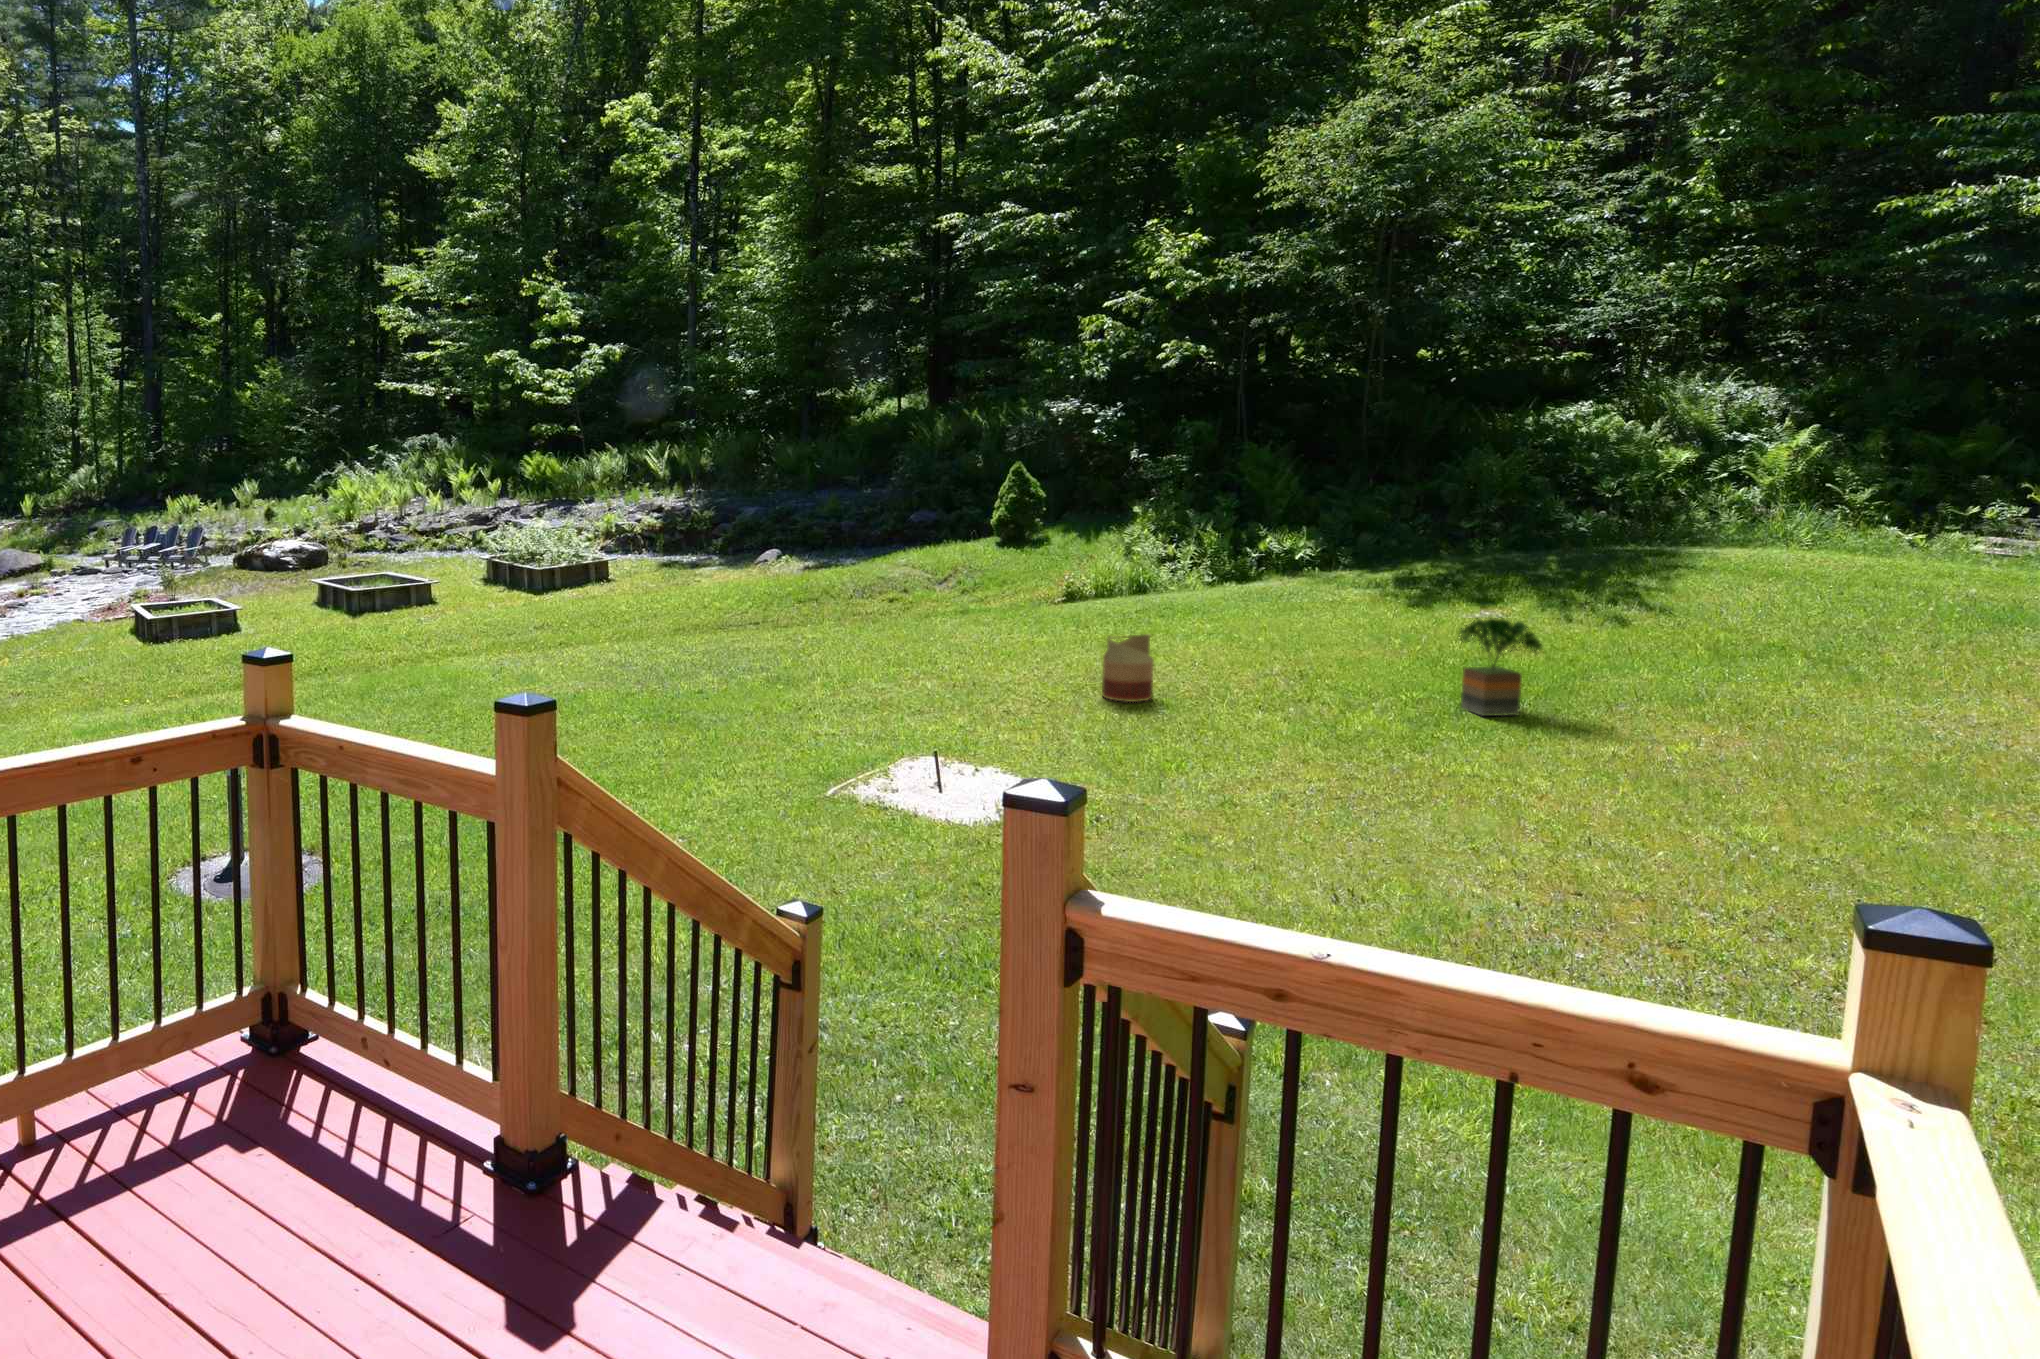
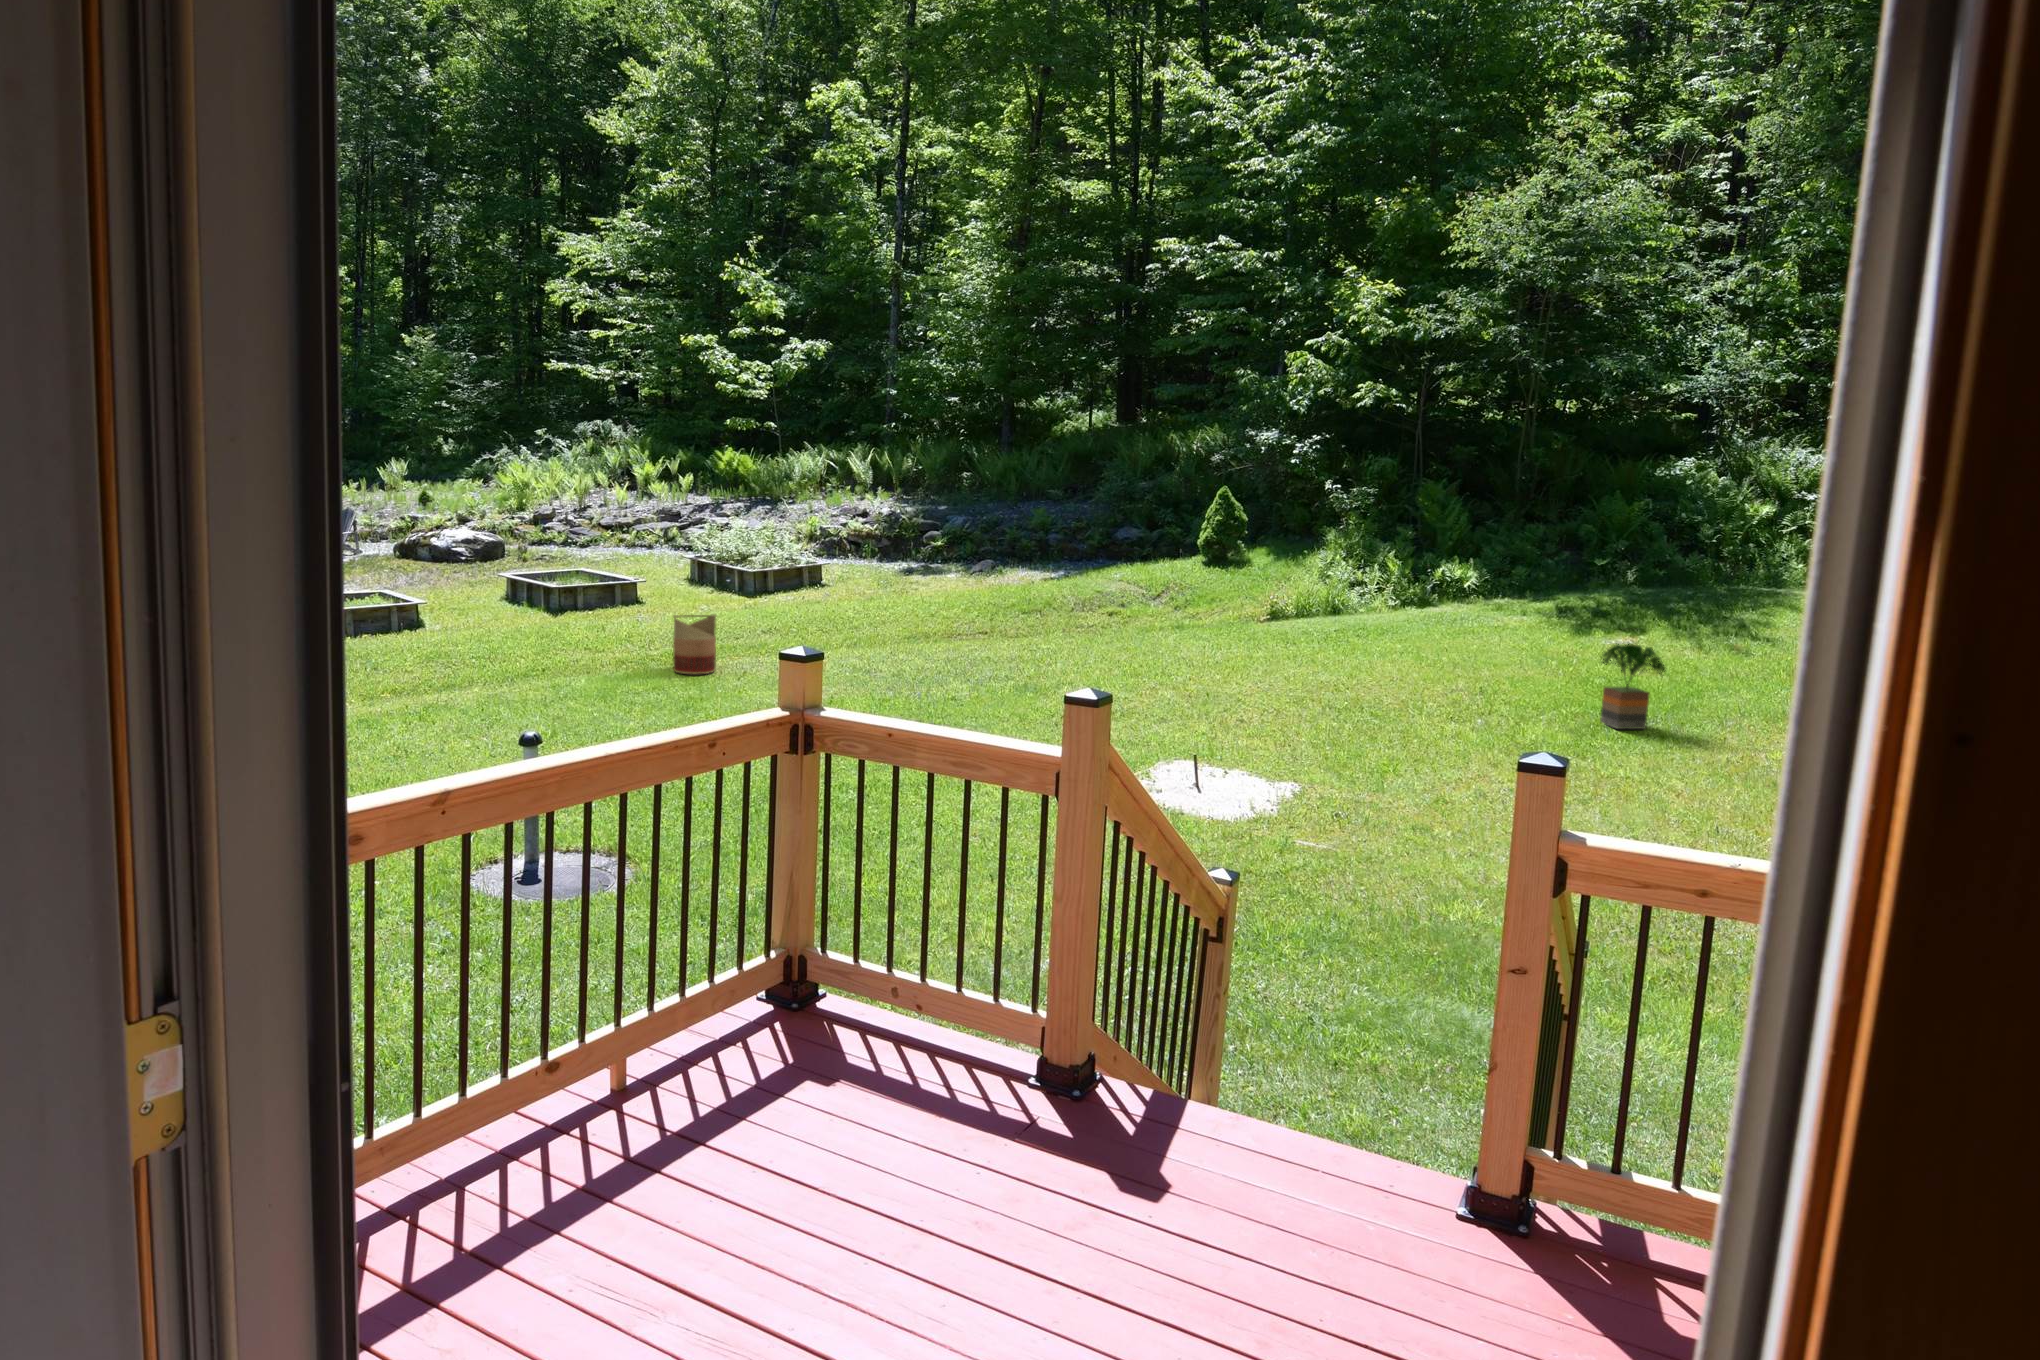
basket: present [1102,634,1154,702] -> present [673,614,716,674]

